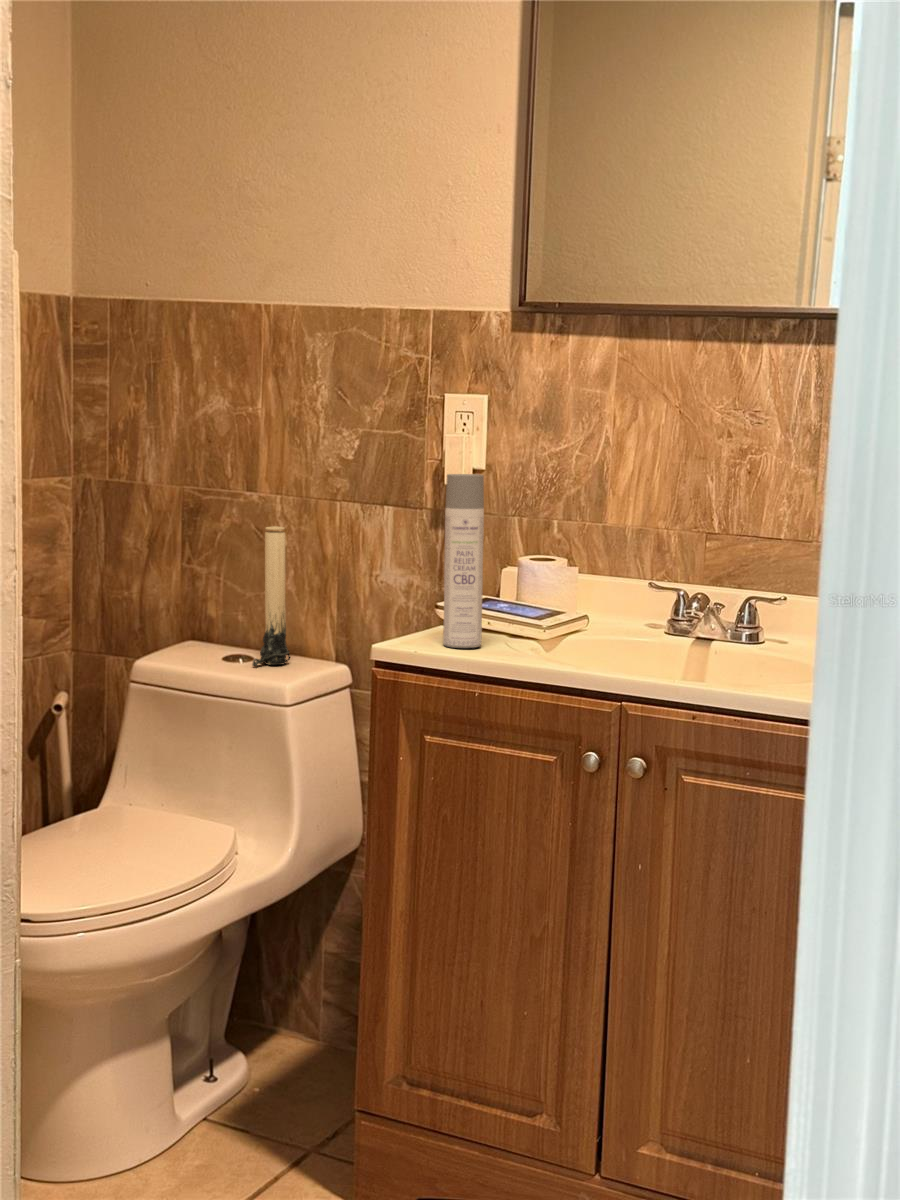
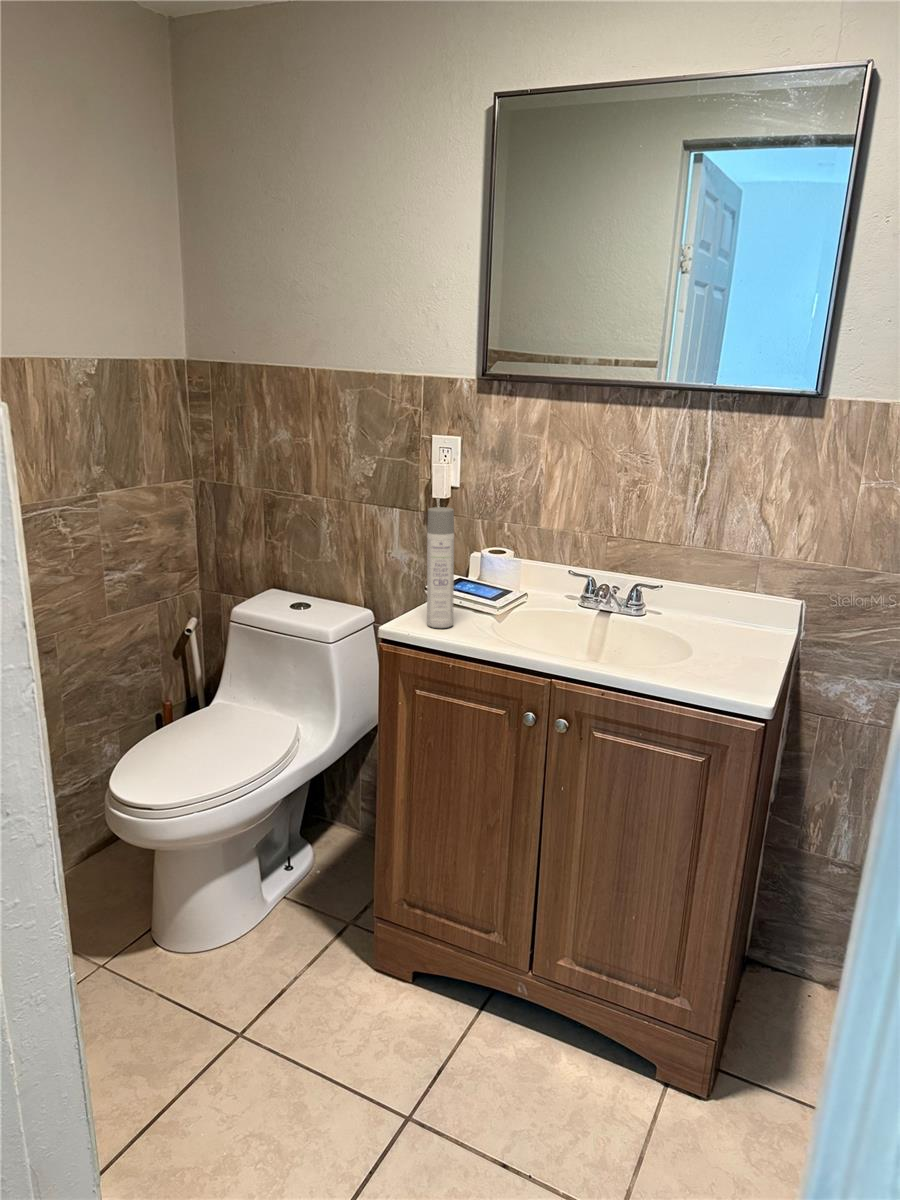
candle: present [253,527,290,666] -> none [309,522,334,614]

